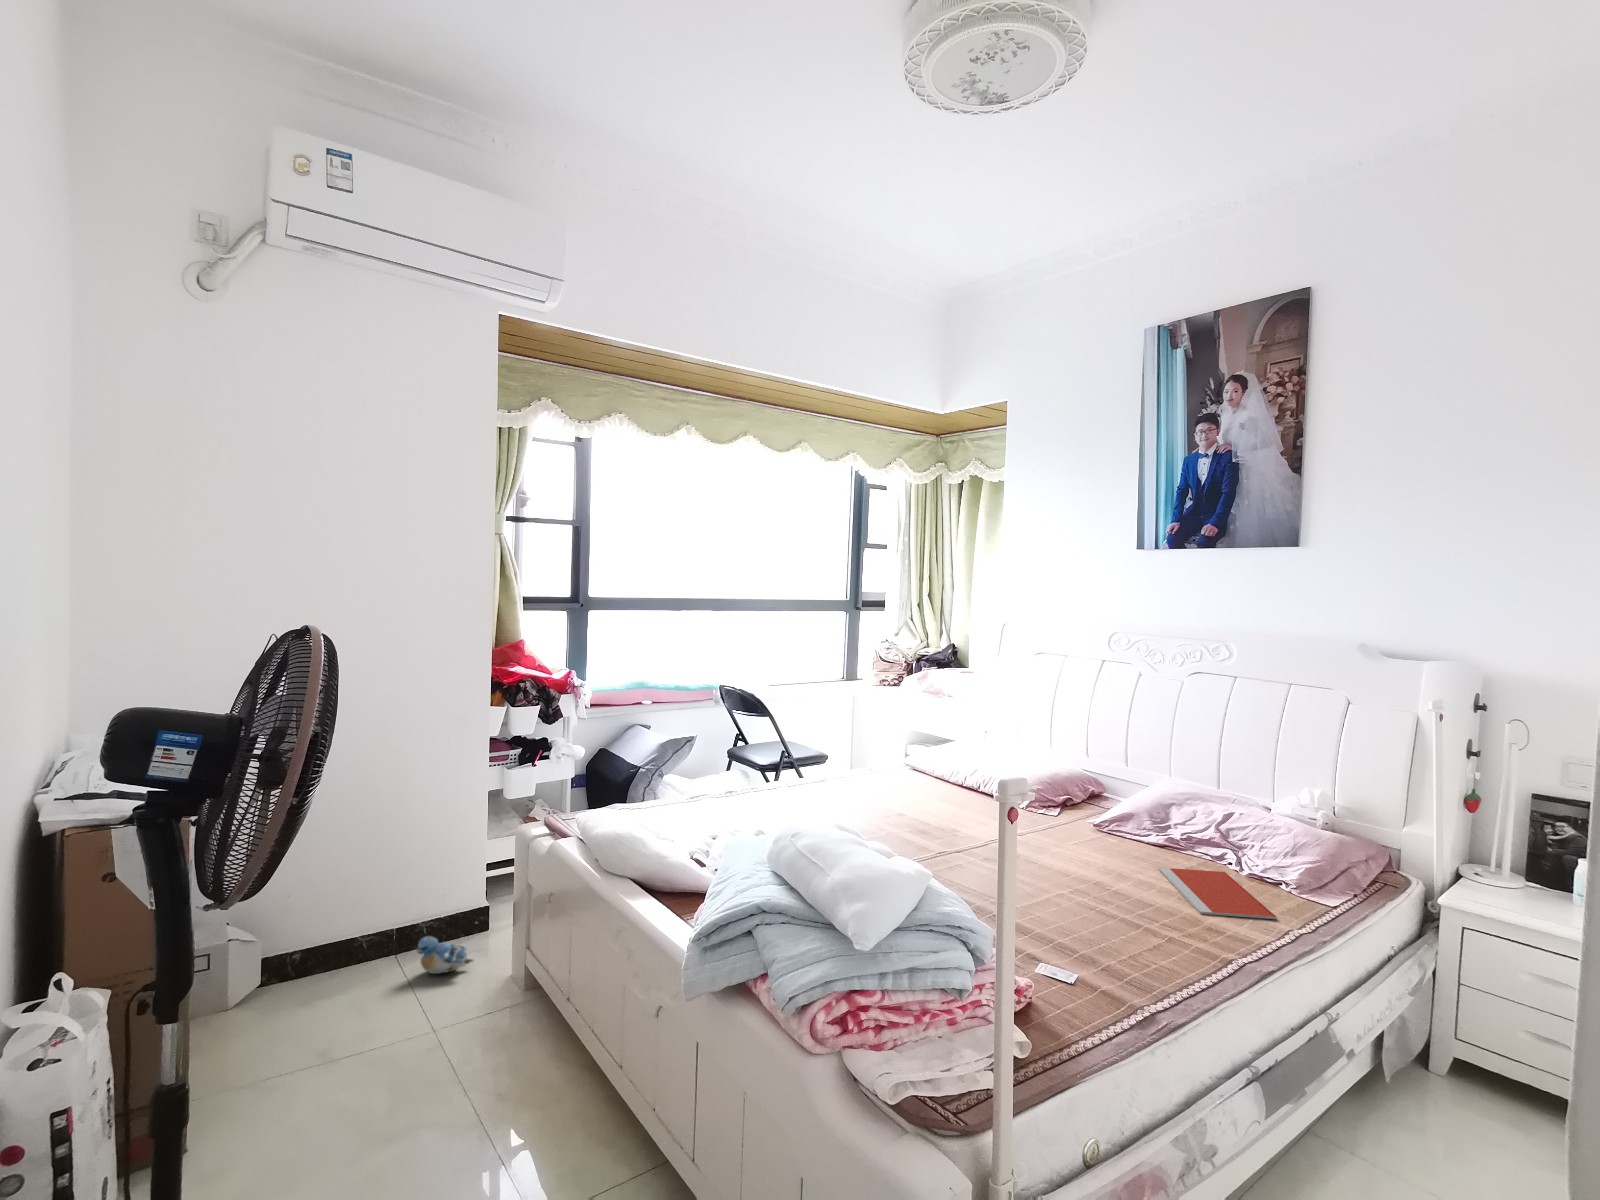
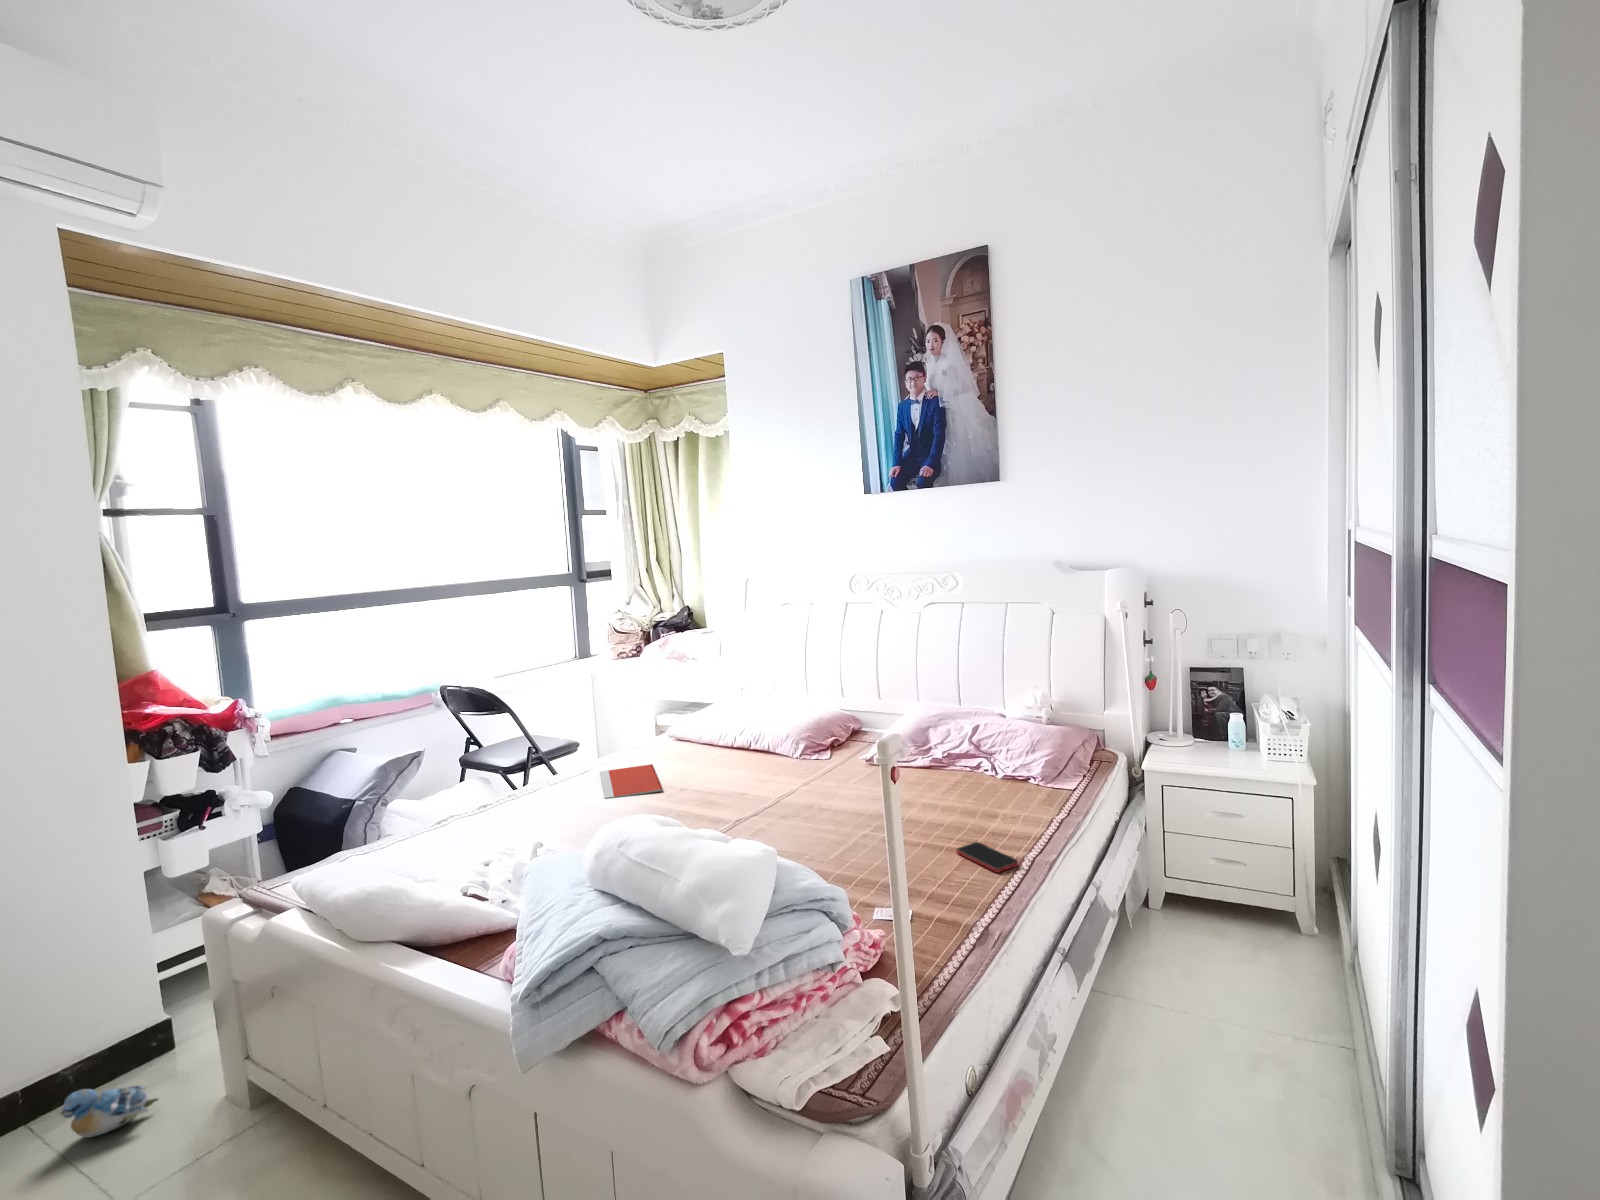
notebook: present [1158,867,1277,919] -> present [600,764,663,799]
smartphone: none [1155,930,1221,966] -> present [956,842,1019,872]

